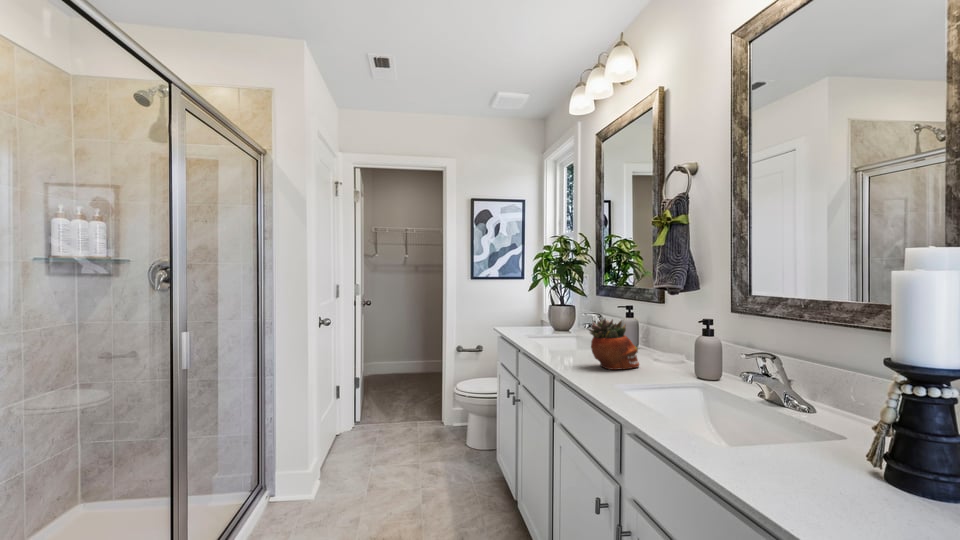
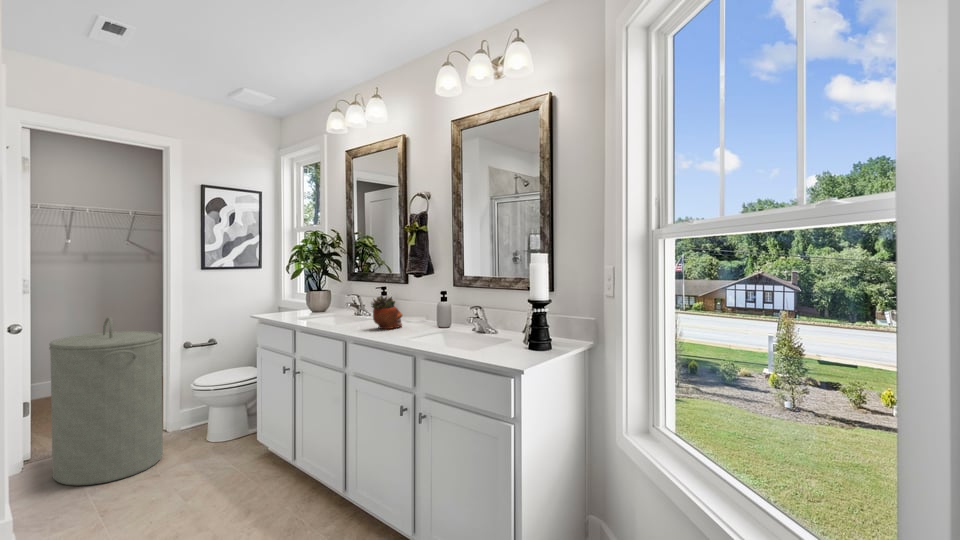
laundry hamper: none [333,320,418,475] -> present [49,317,163,486]

